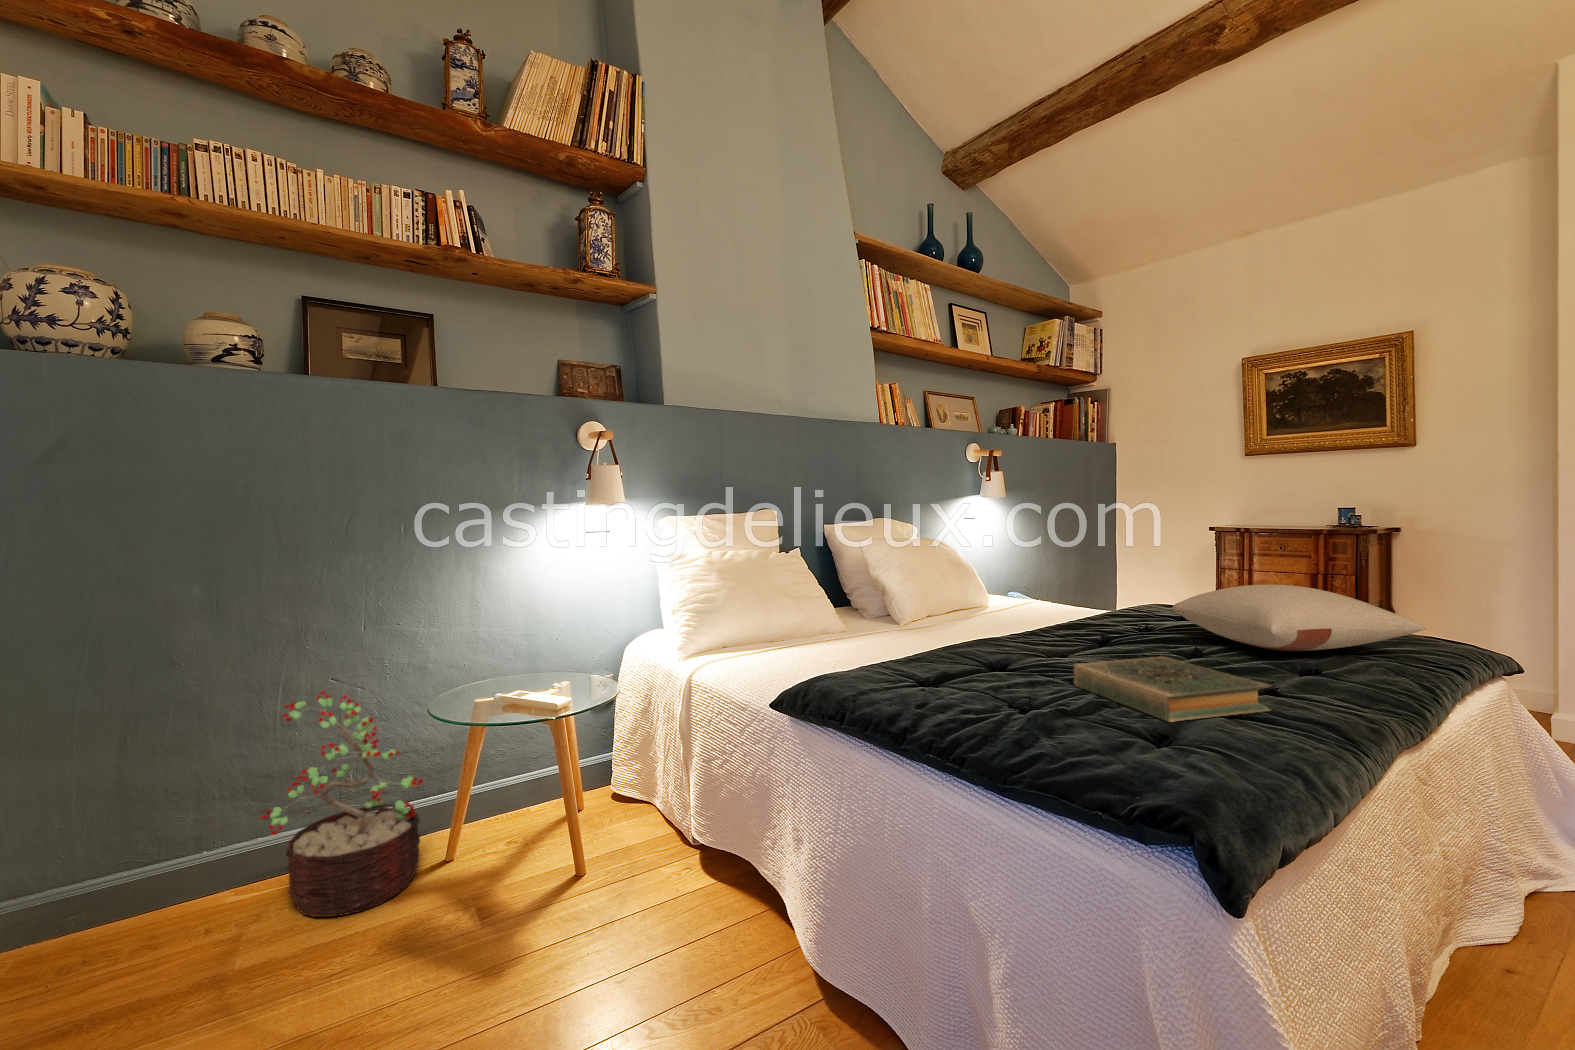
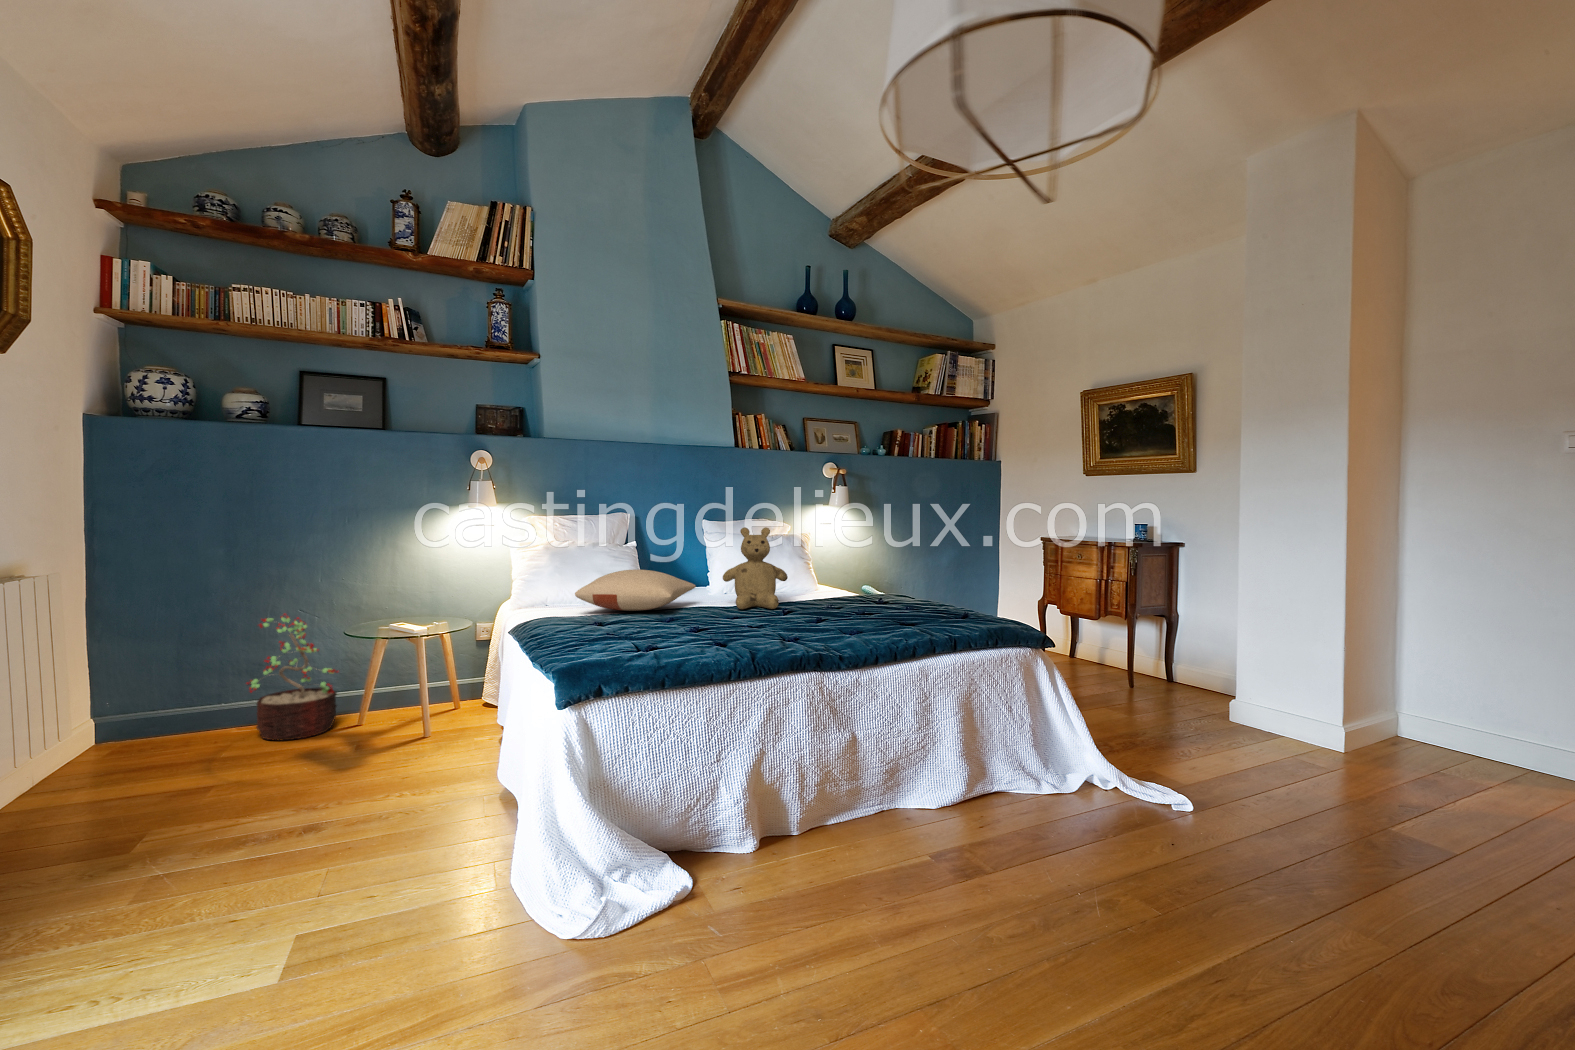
teddy bear: none [995,524,1094,643] -> present [723,527,788,609]
pillow: present [1172,585,1426,651] -> present [575,569,696,611]
hardback book: present [1074,657,1270,722] -> none [681,612,756,639]

